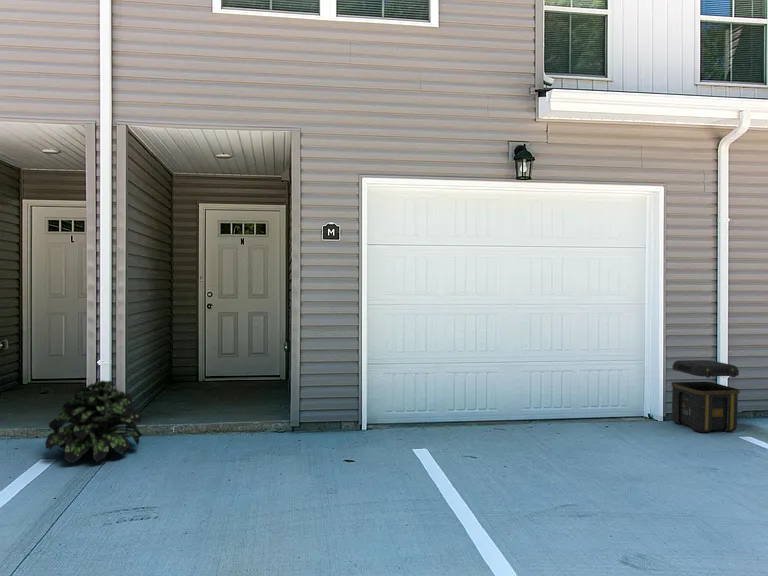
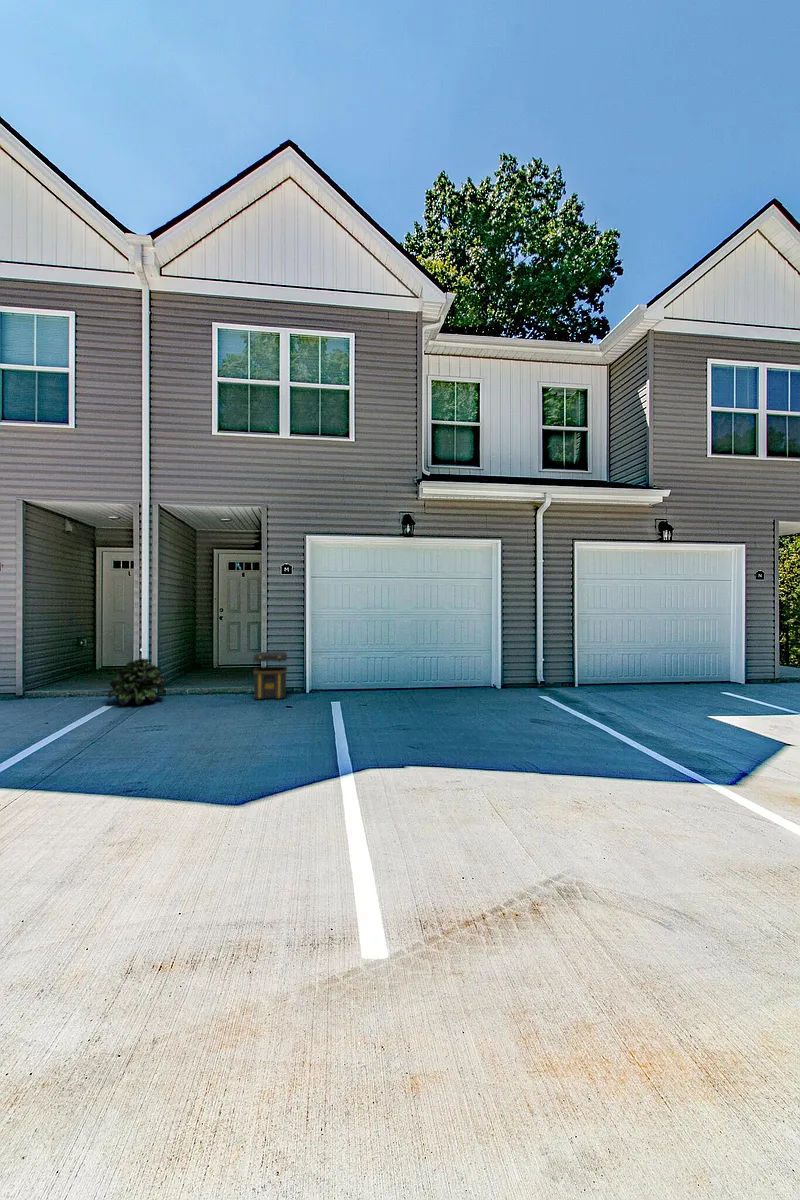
toolbox: present [671,360,740,432] -> present [253,652,287,699]

